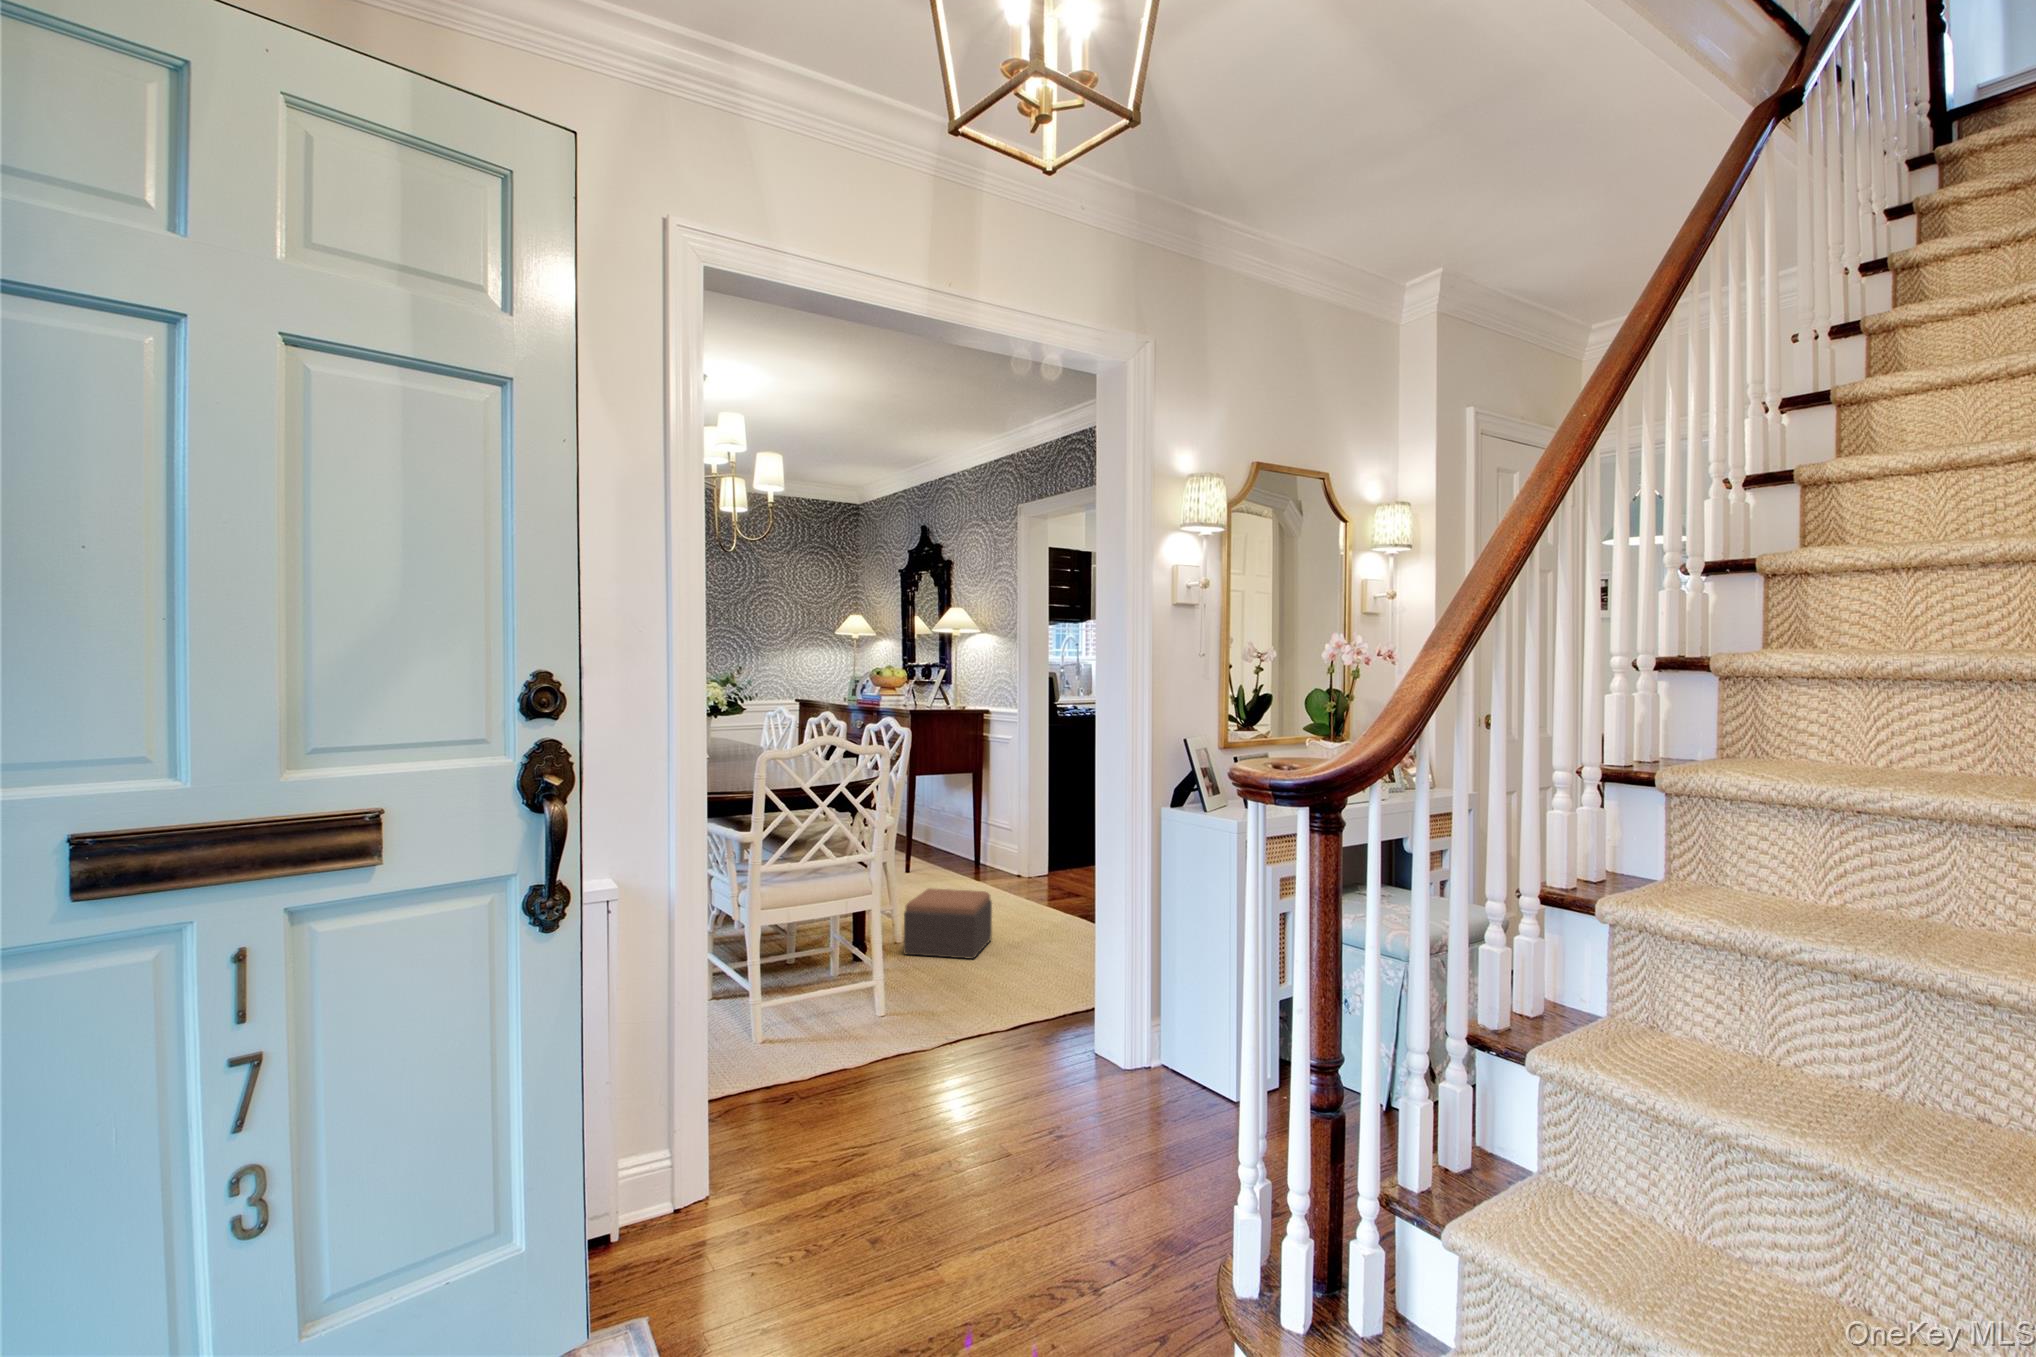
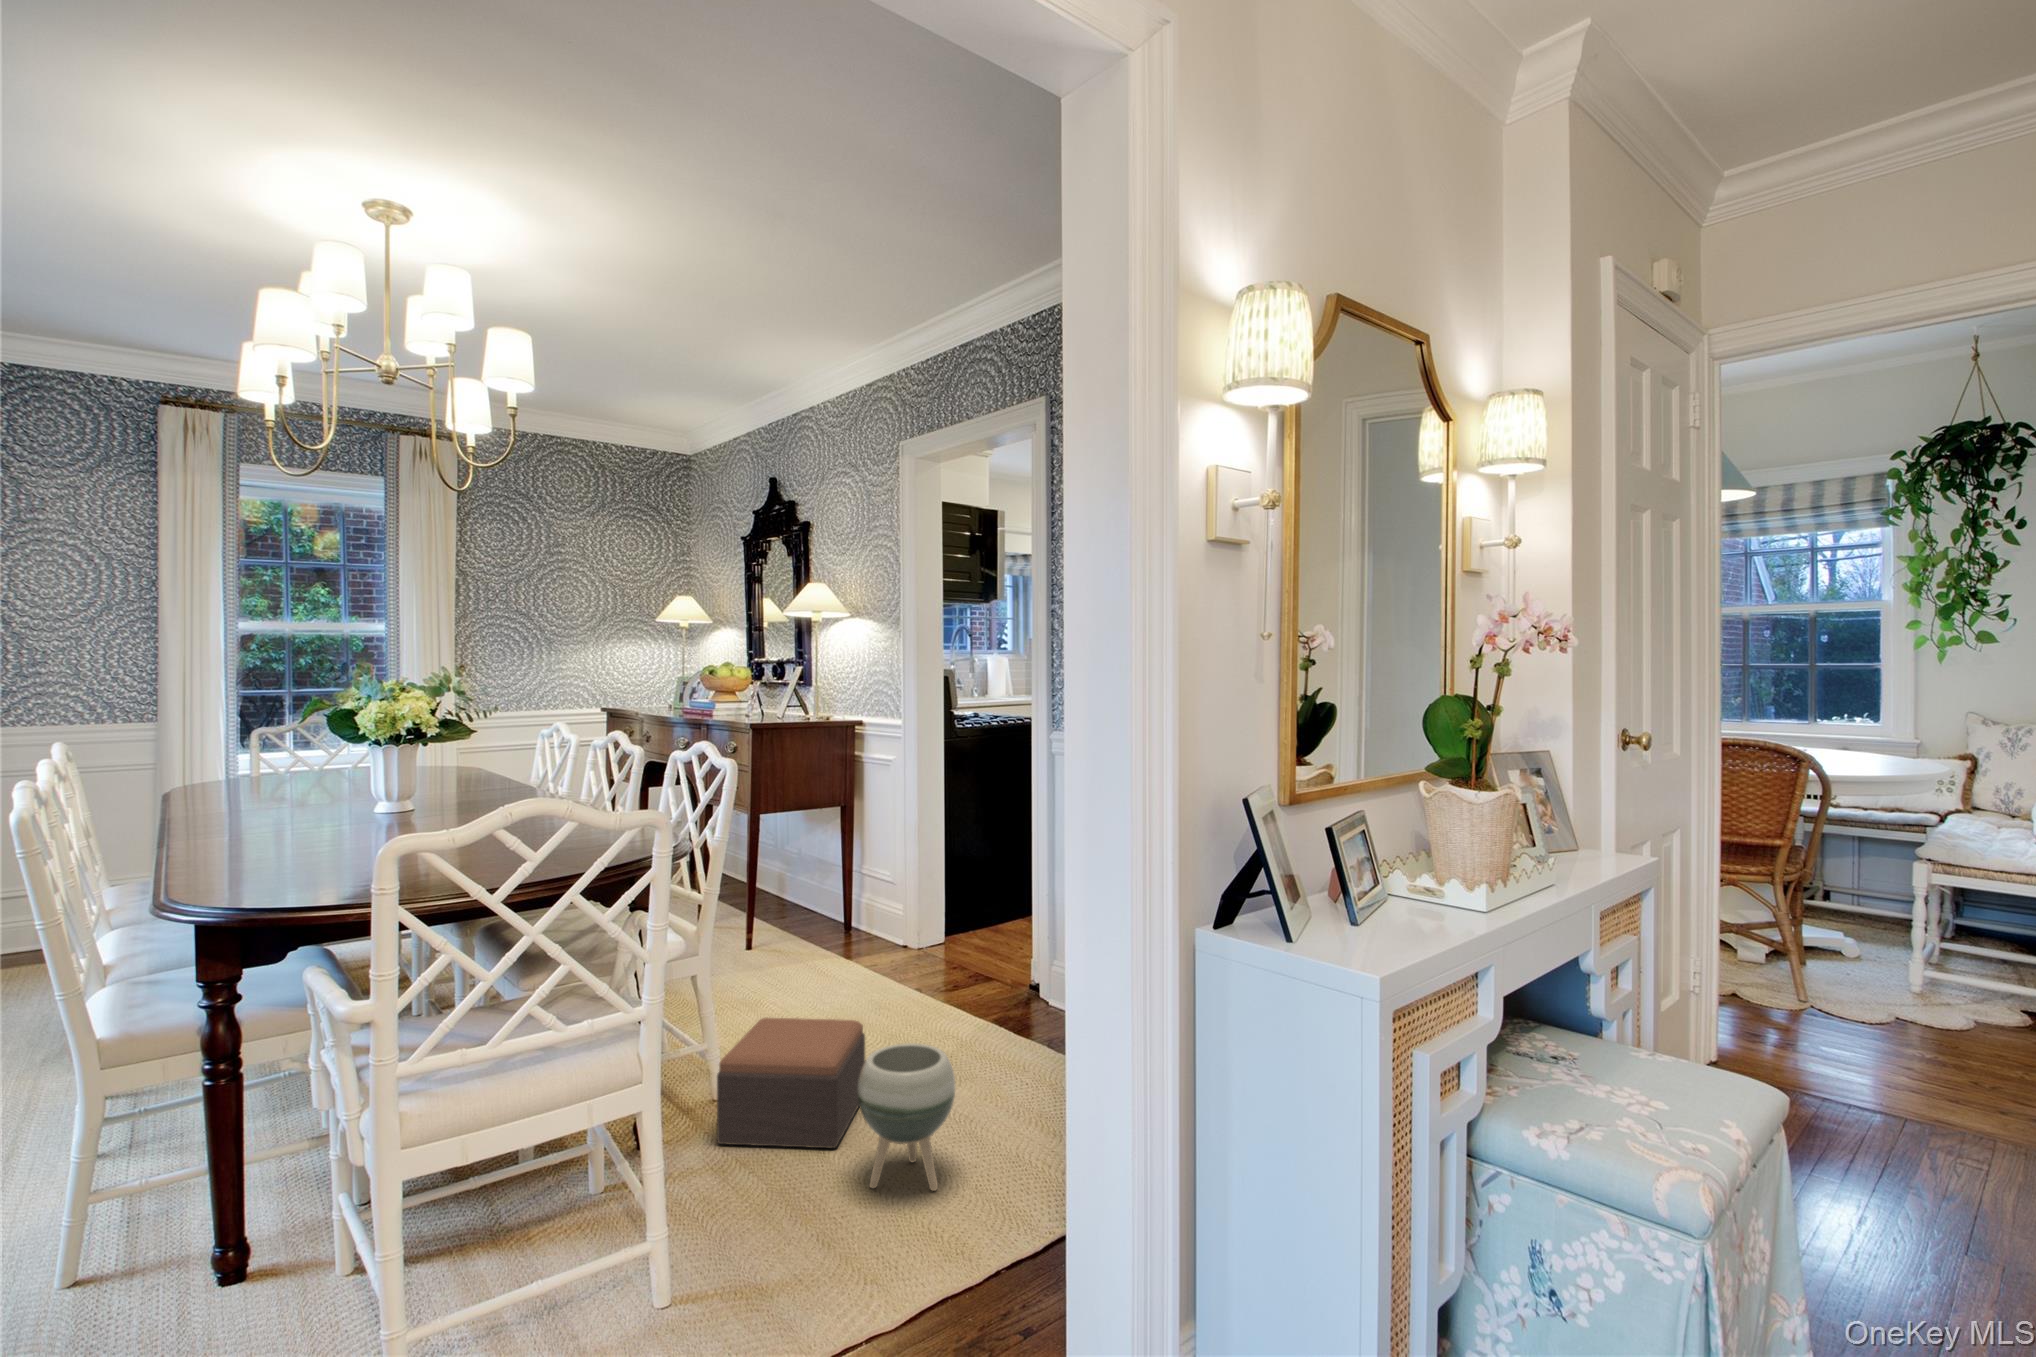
planter: none [988,895,1045,976] -> present [858,1043,956,1191]

